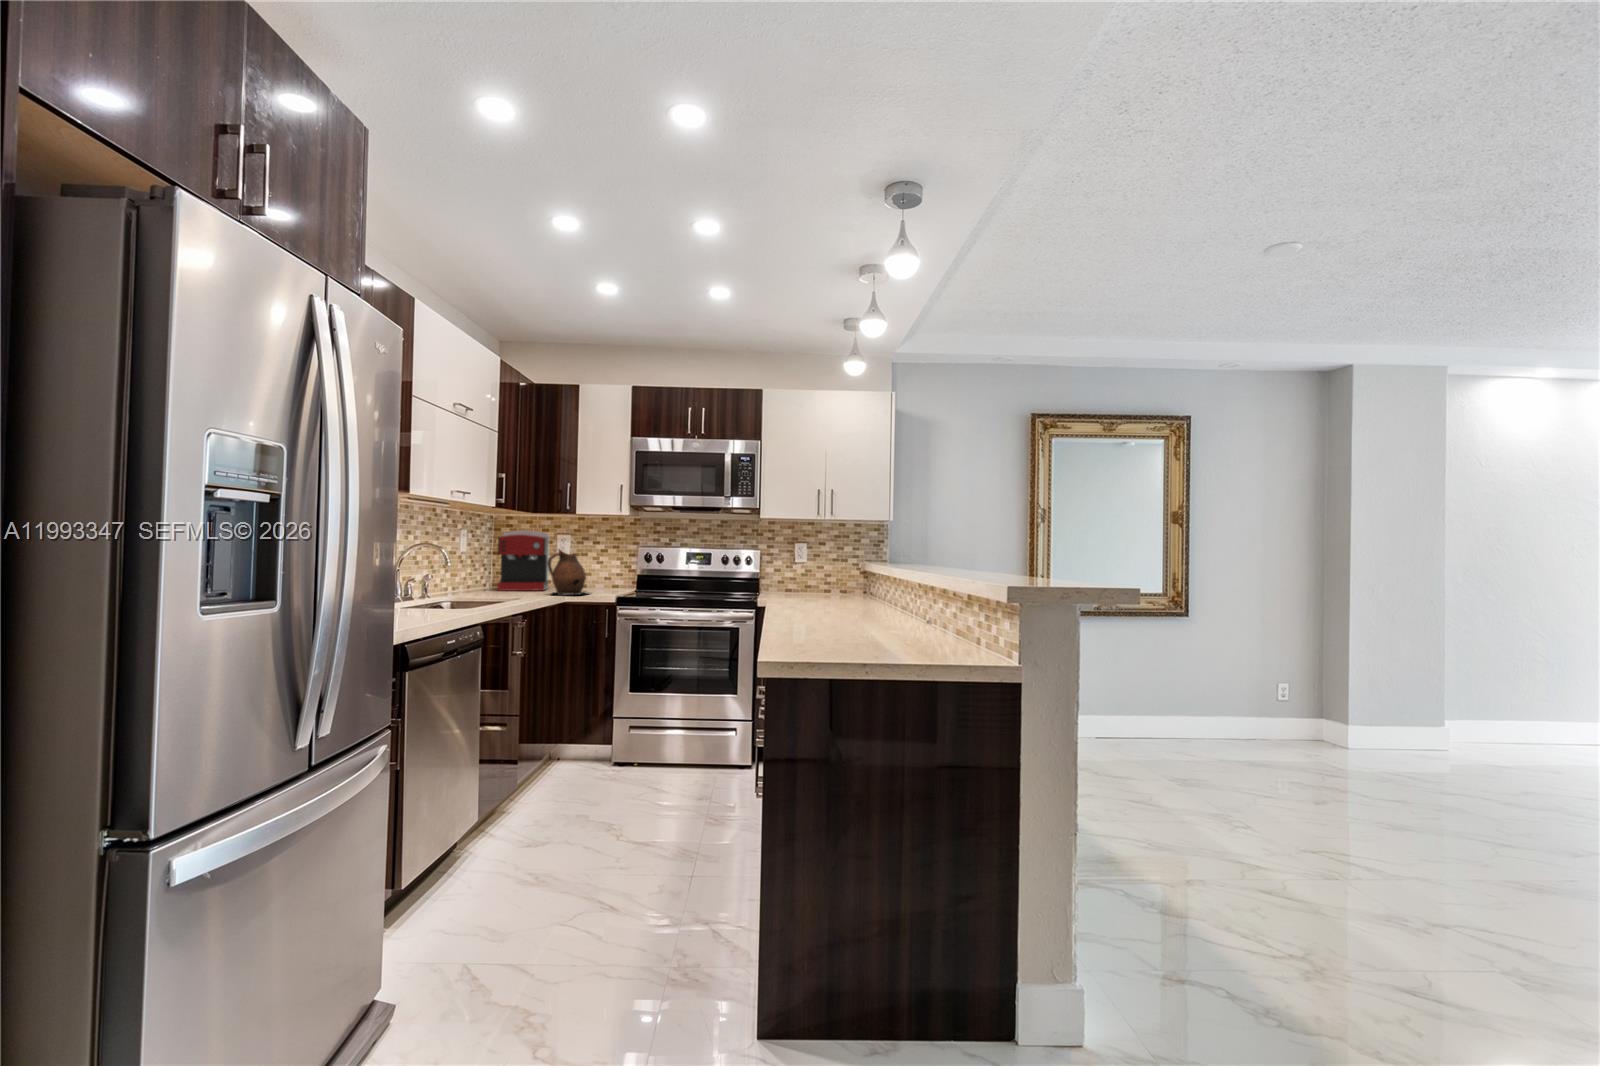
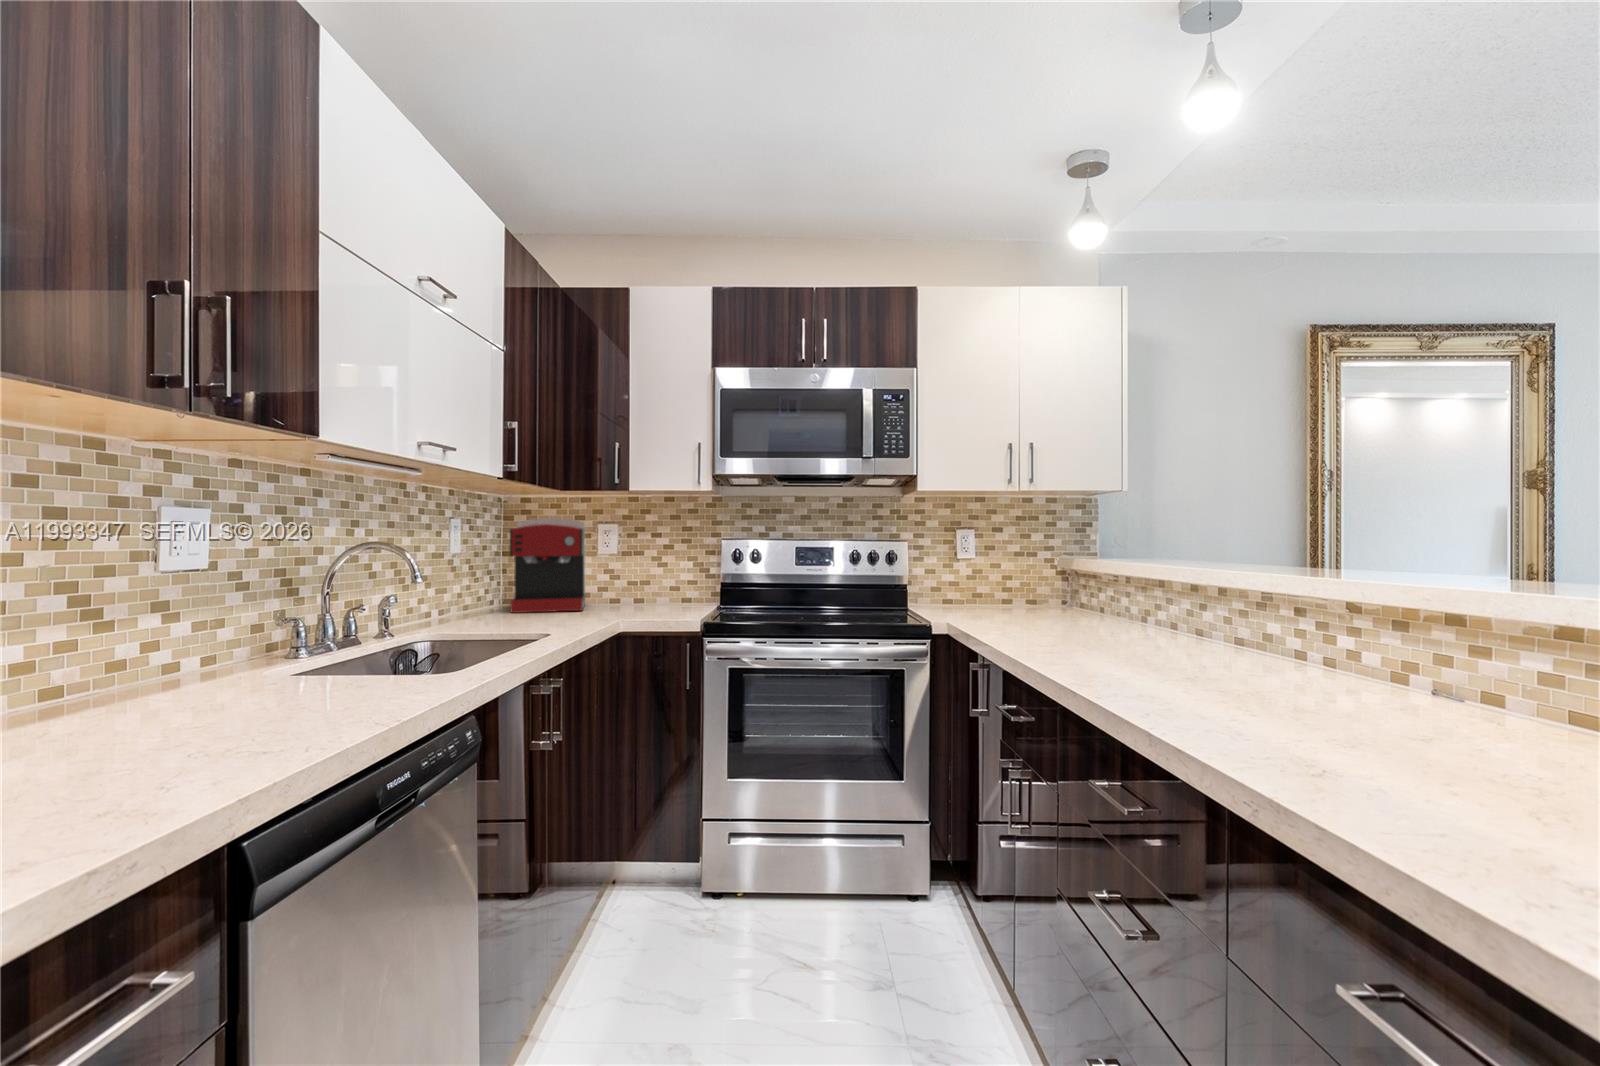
ceramic pitcher: present [548,549,586,595] -> none [591,546,659,621]

